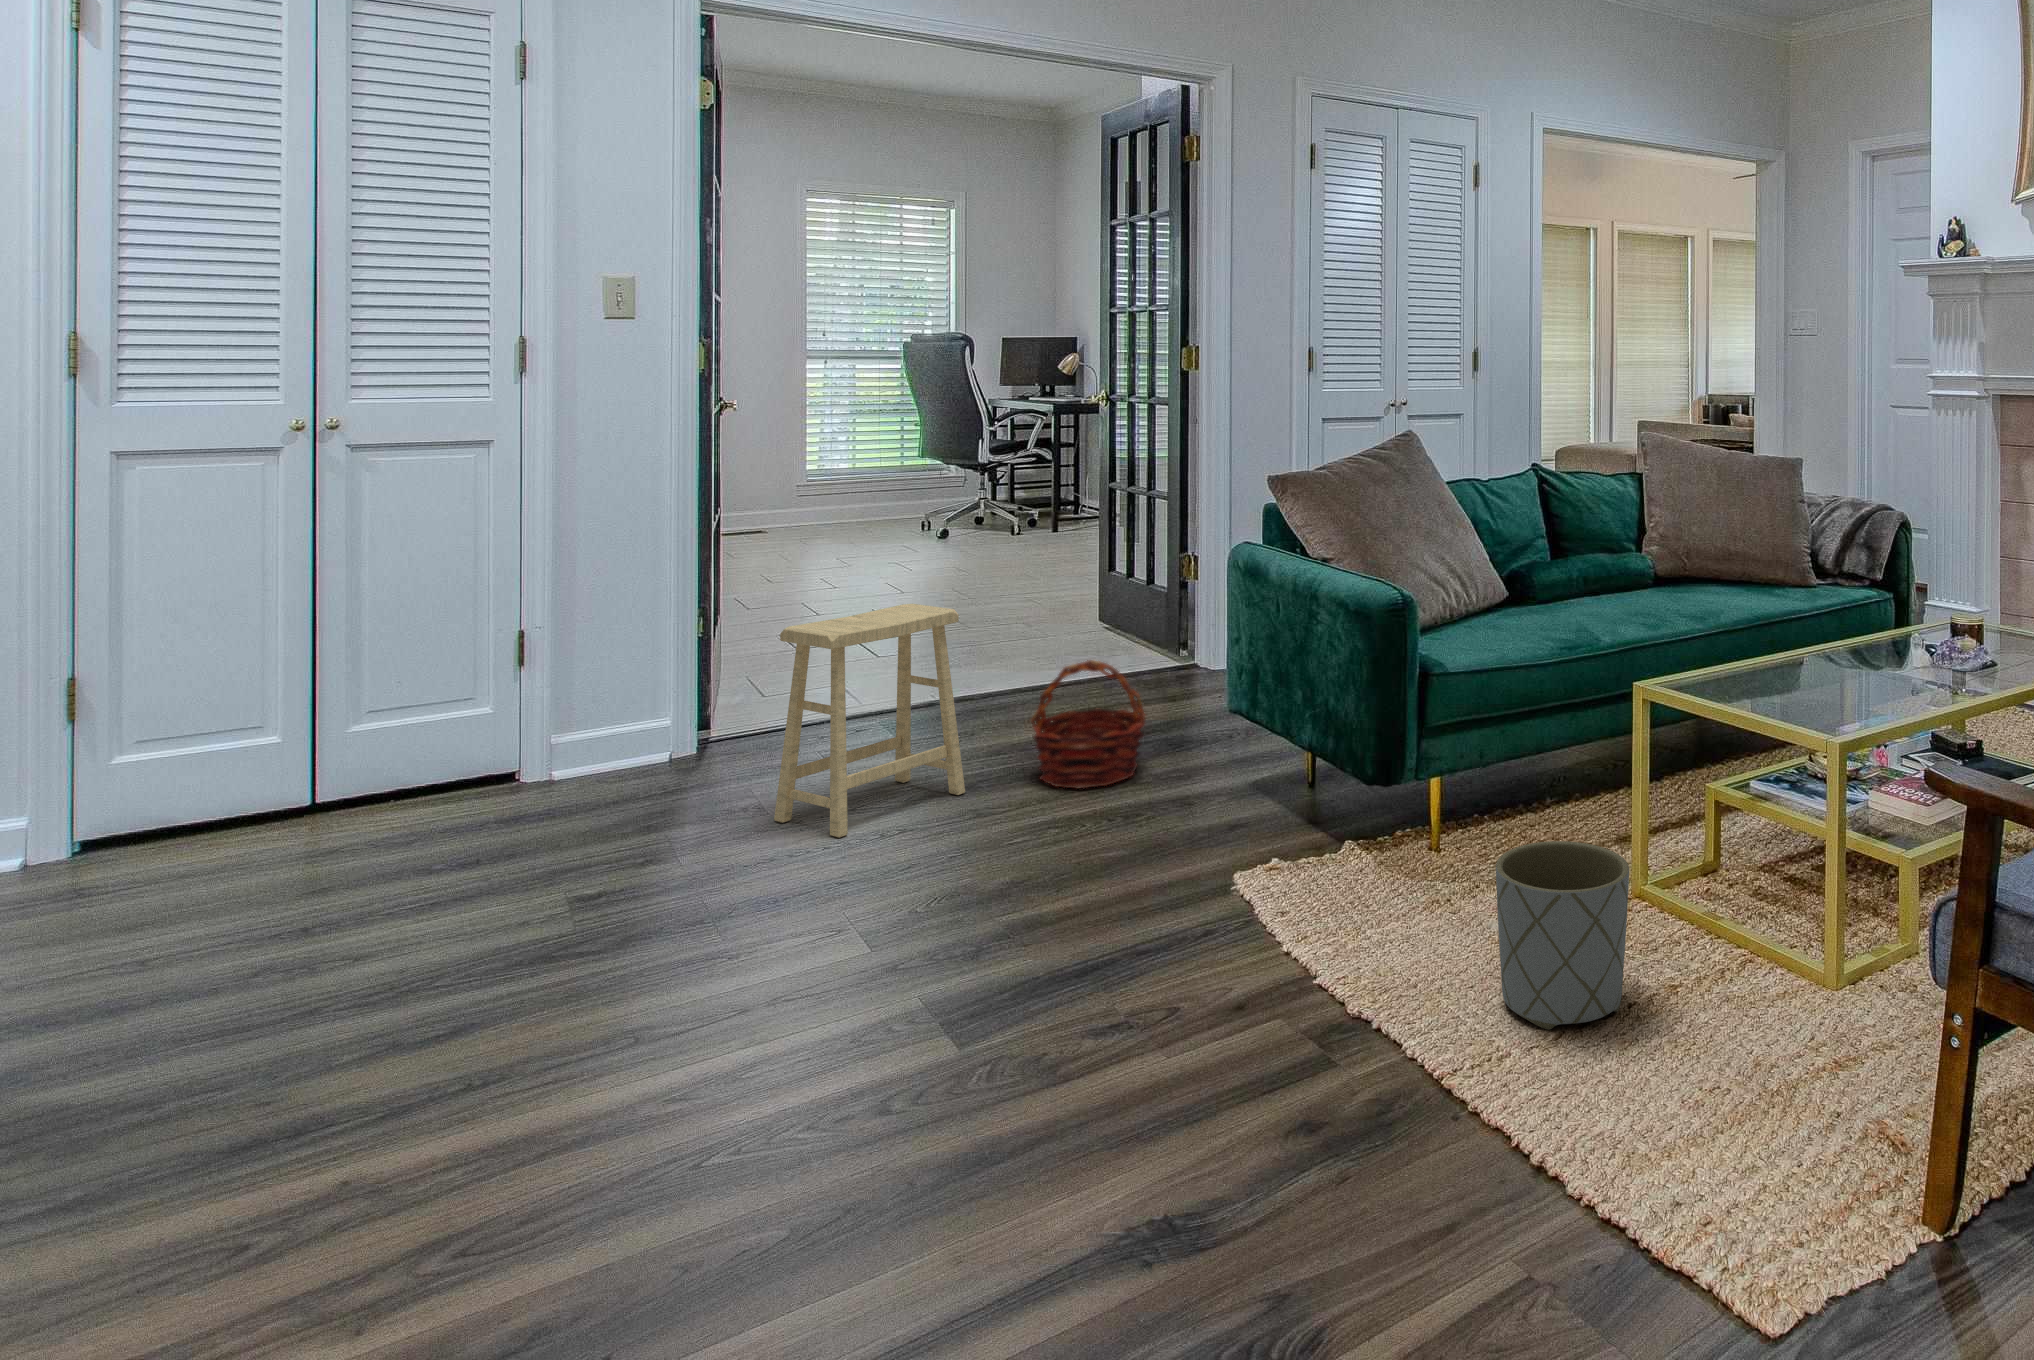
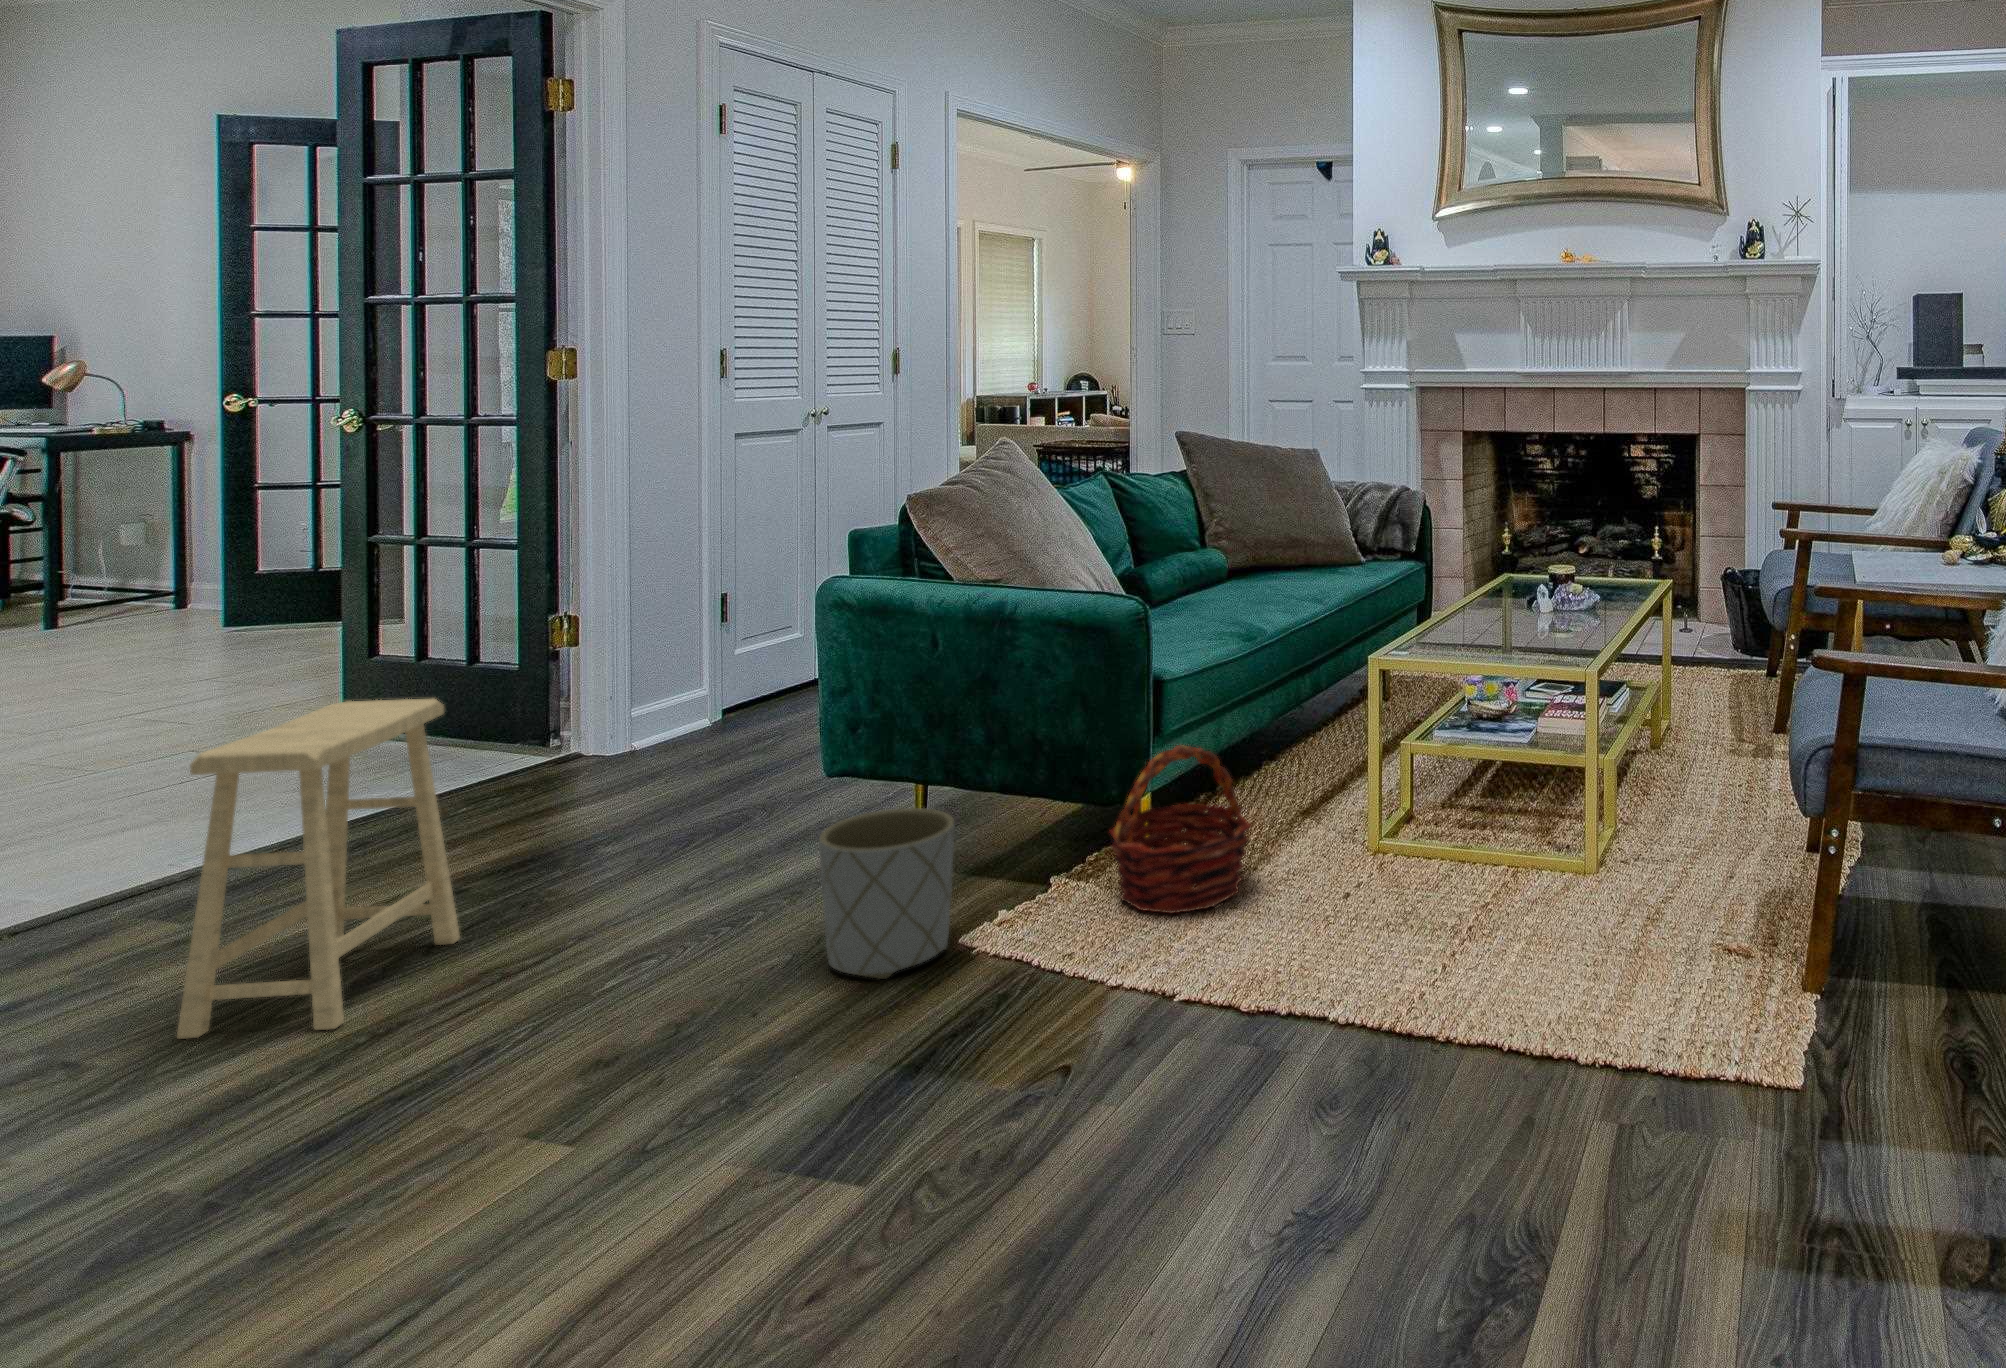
basket: present [1031,660,1145,788] -> present [1110,745,1251,913]
planter: present [1496,841,1629,1030] -> present [819,808,955,979]

